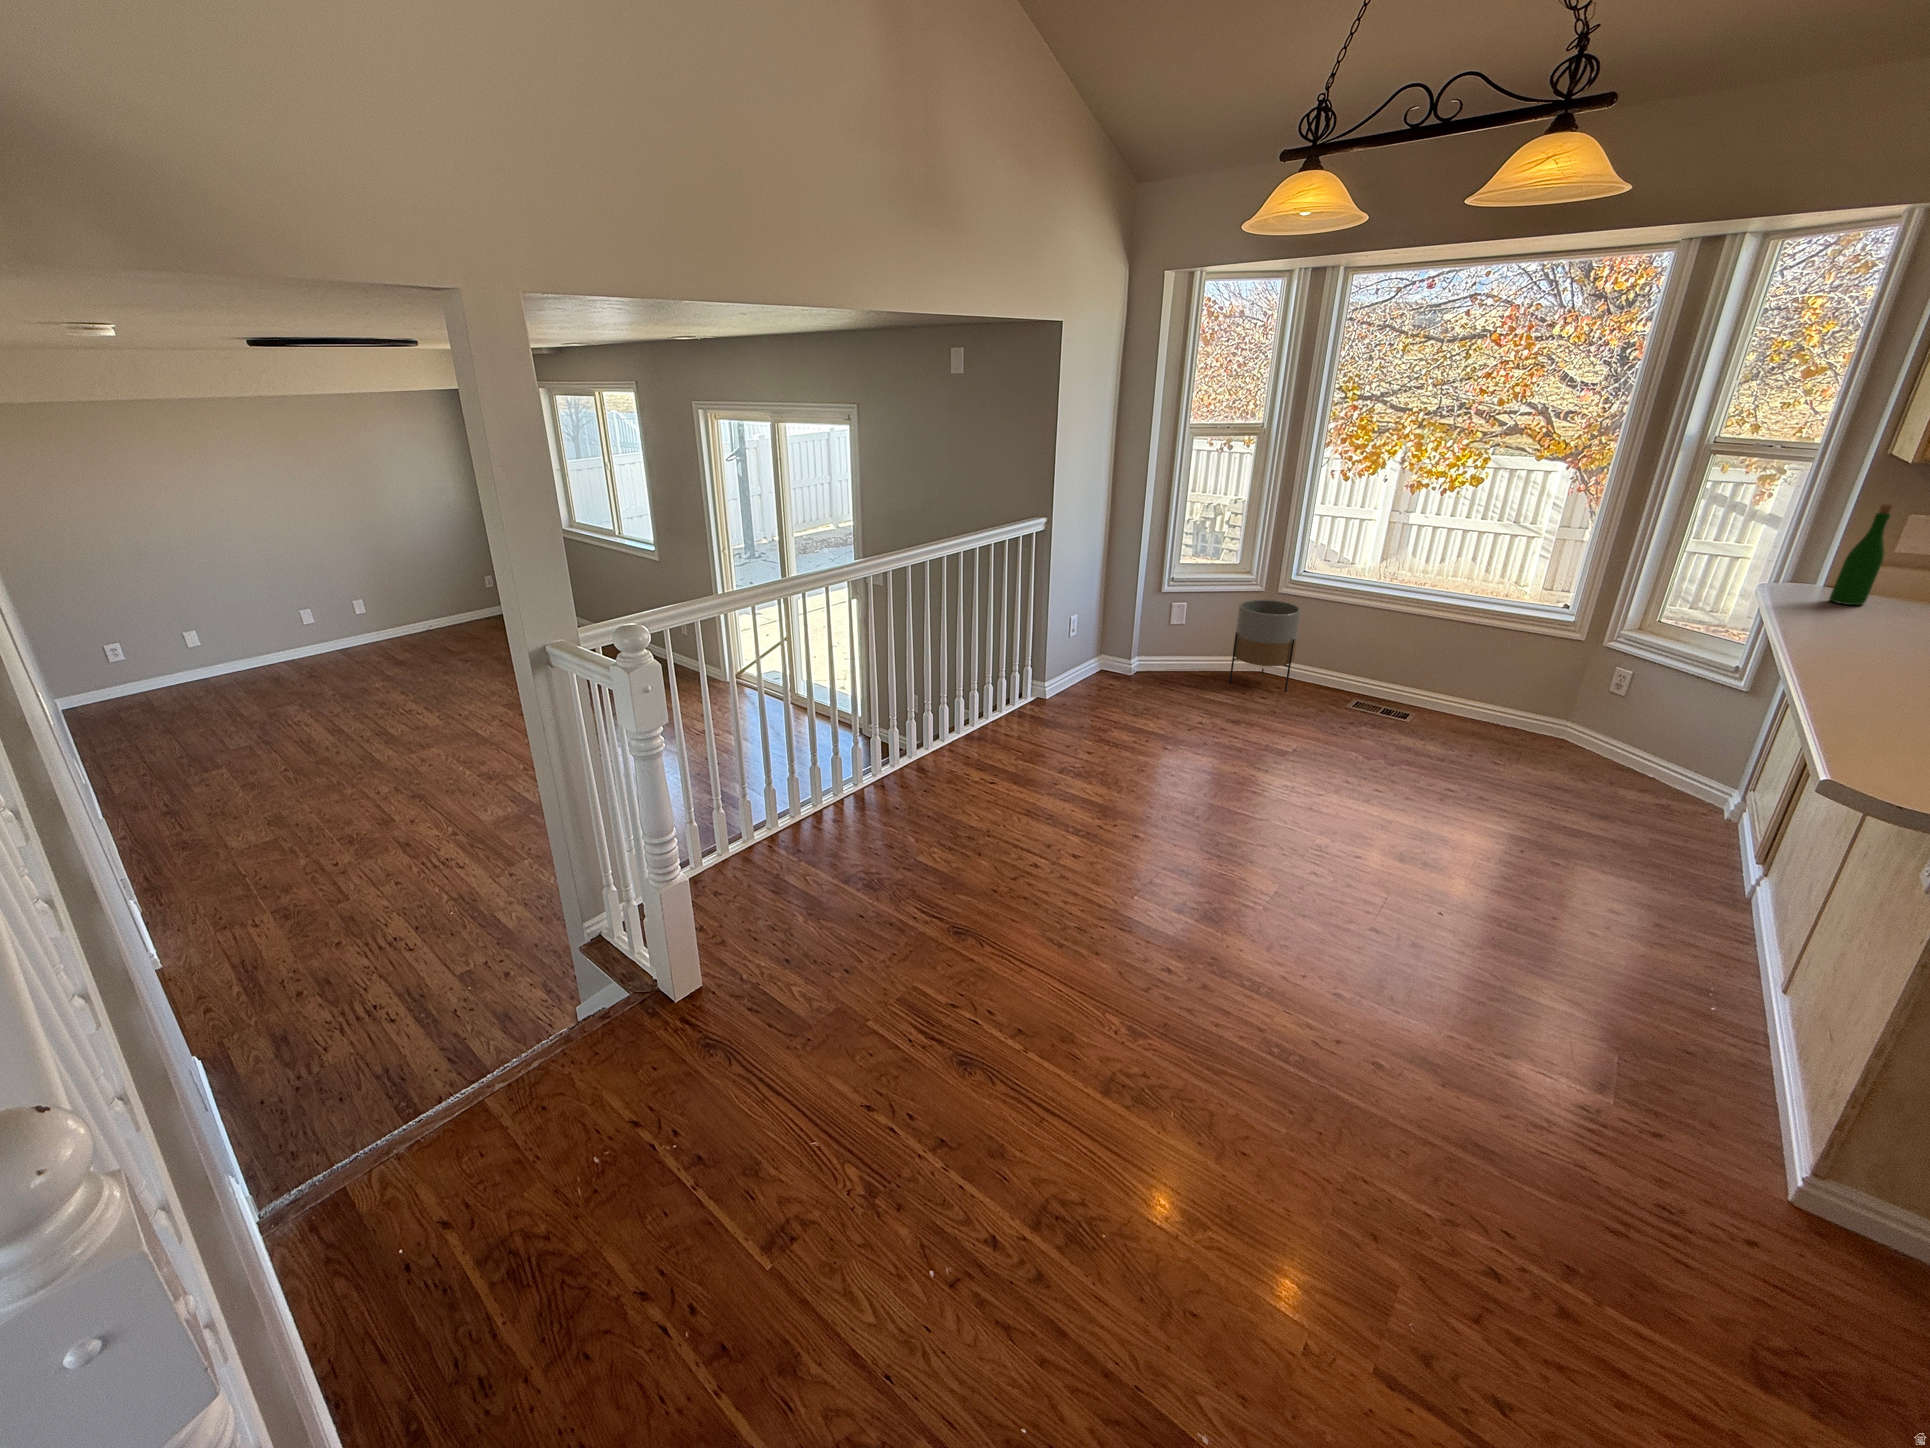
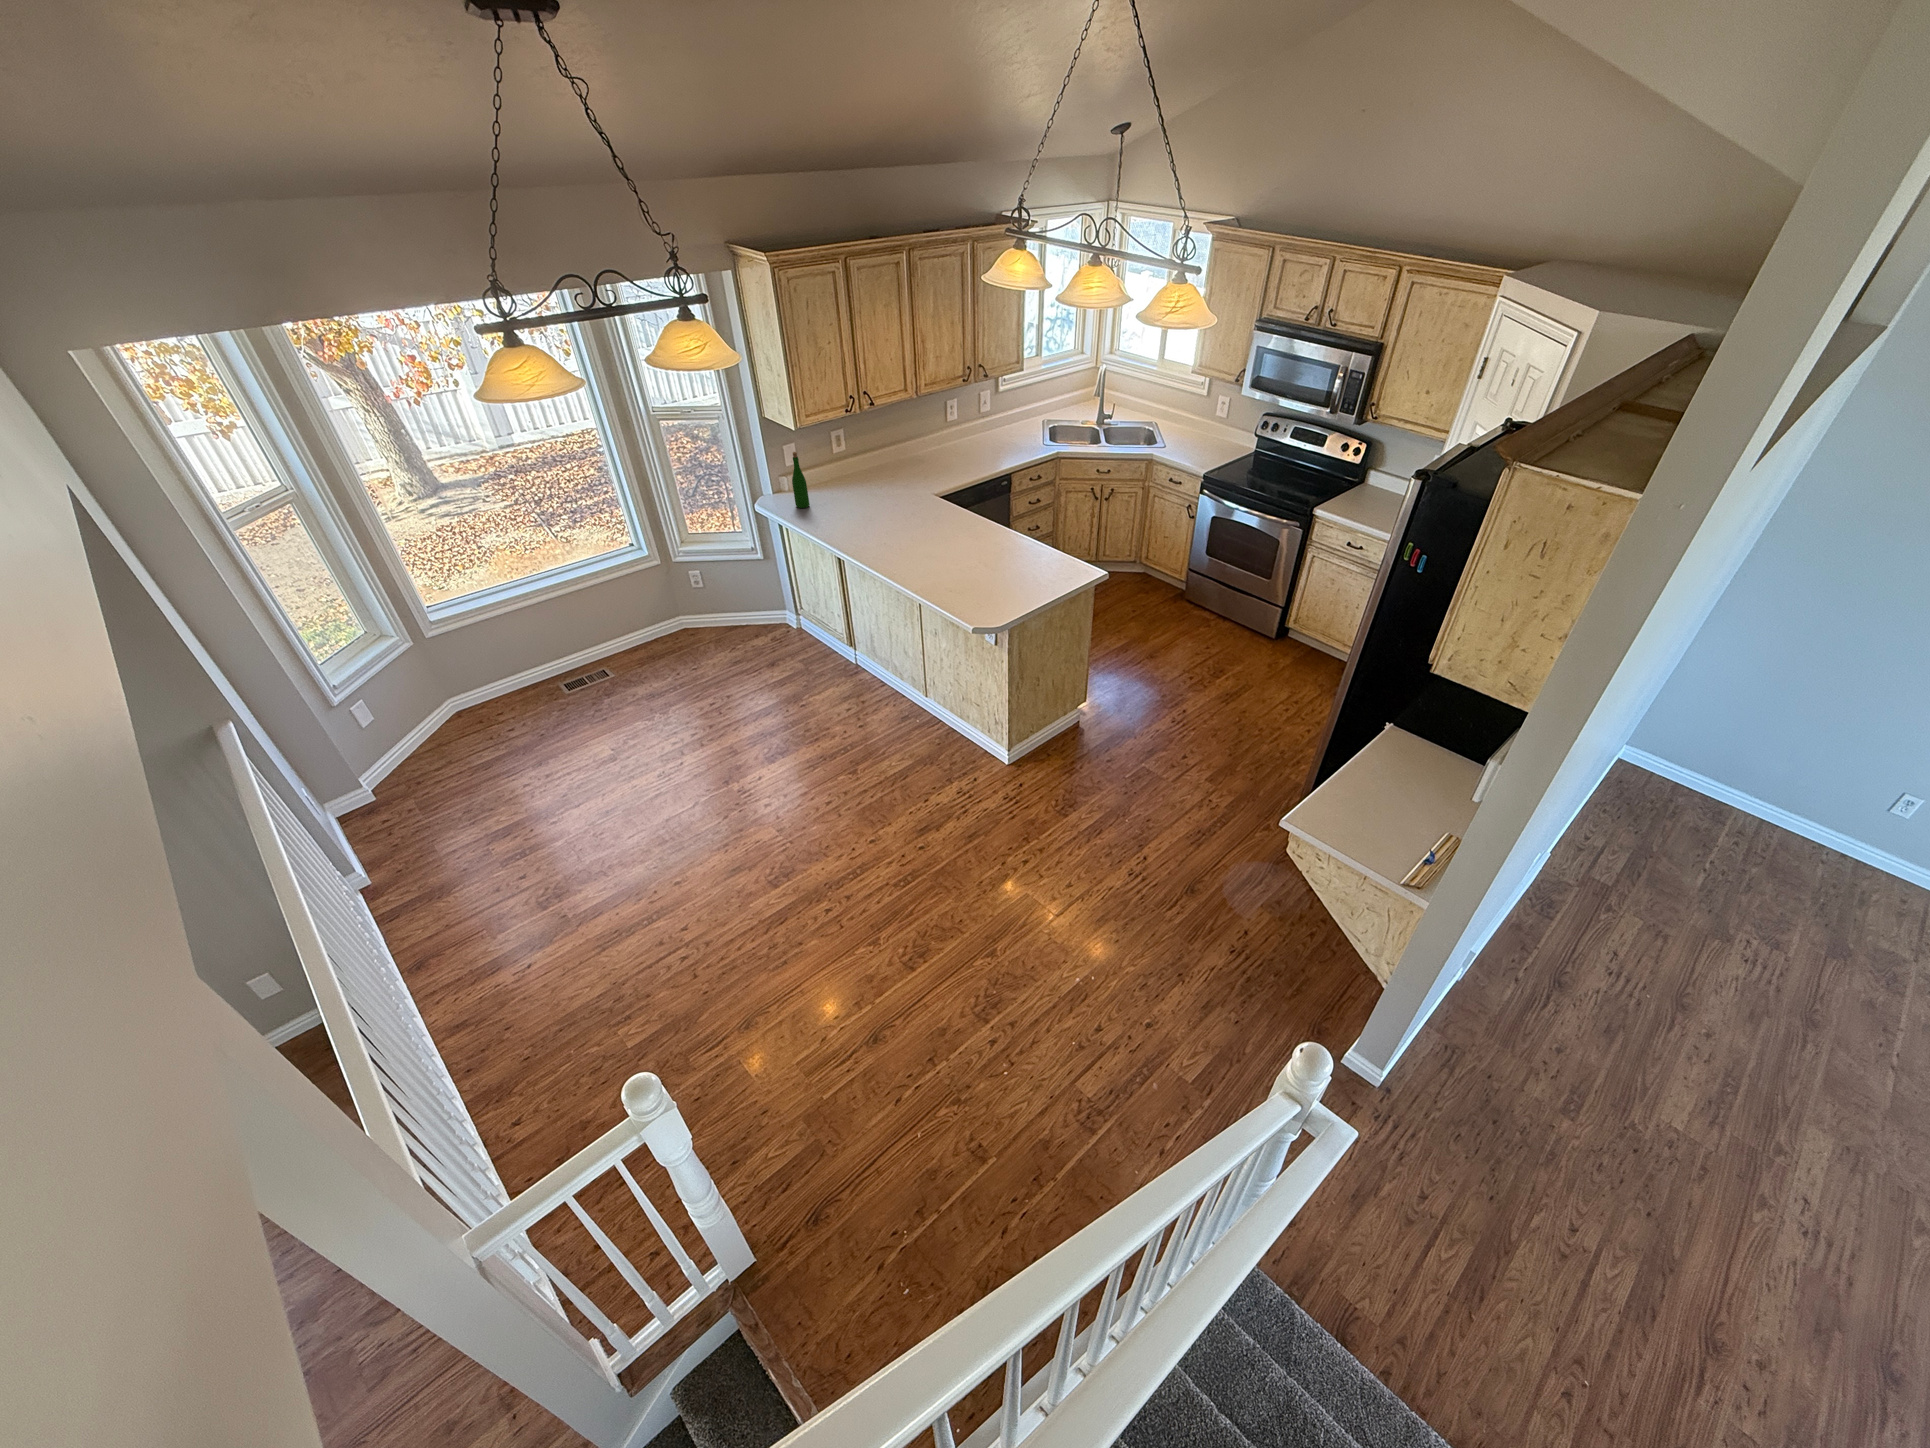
planter: present [1229,600,1301,692] -> none [414,641,514,742]

